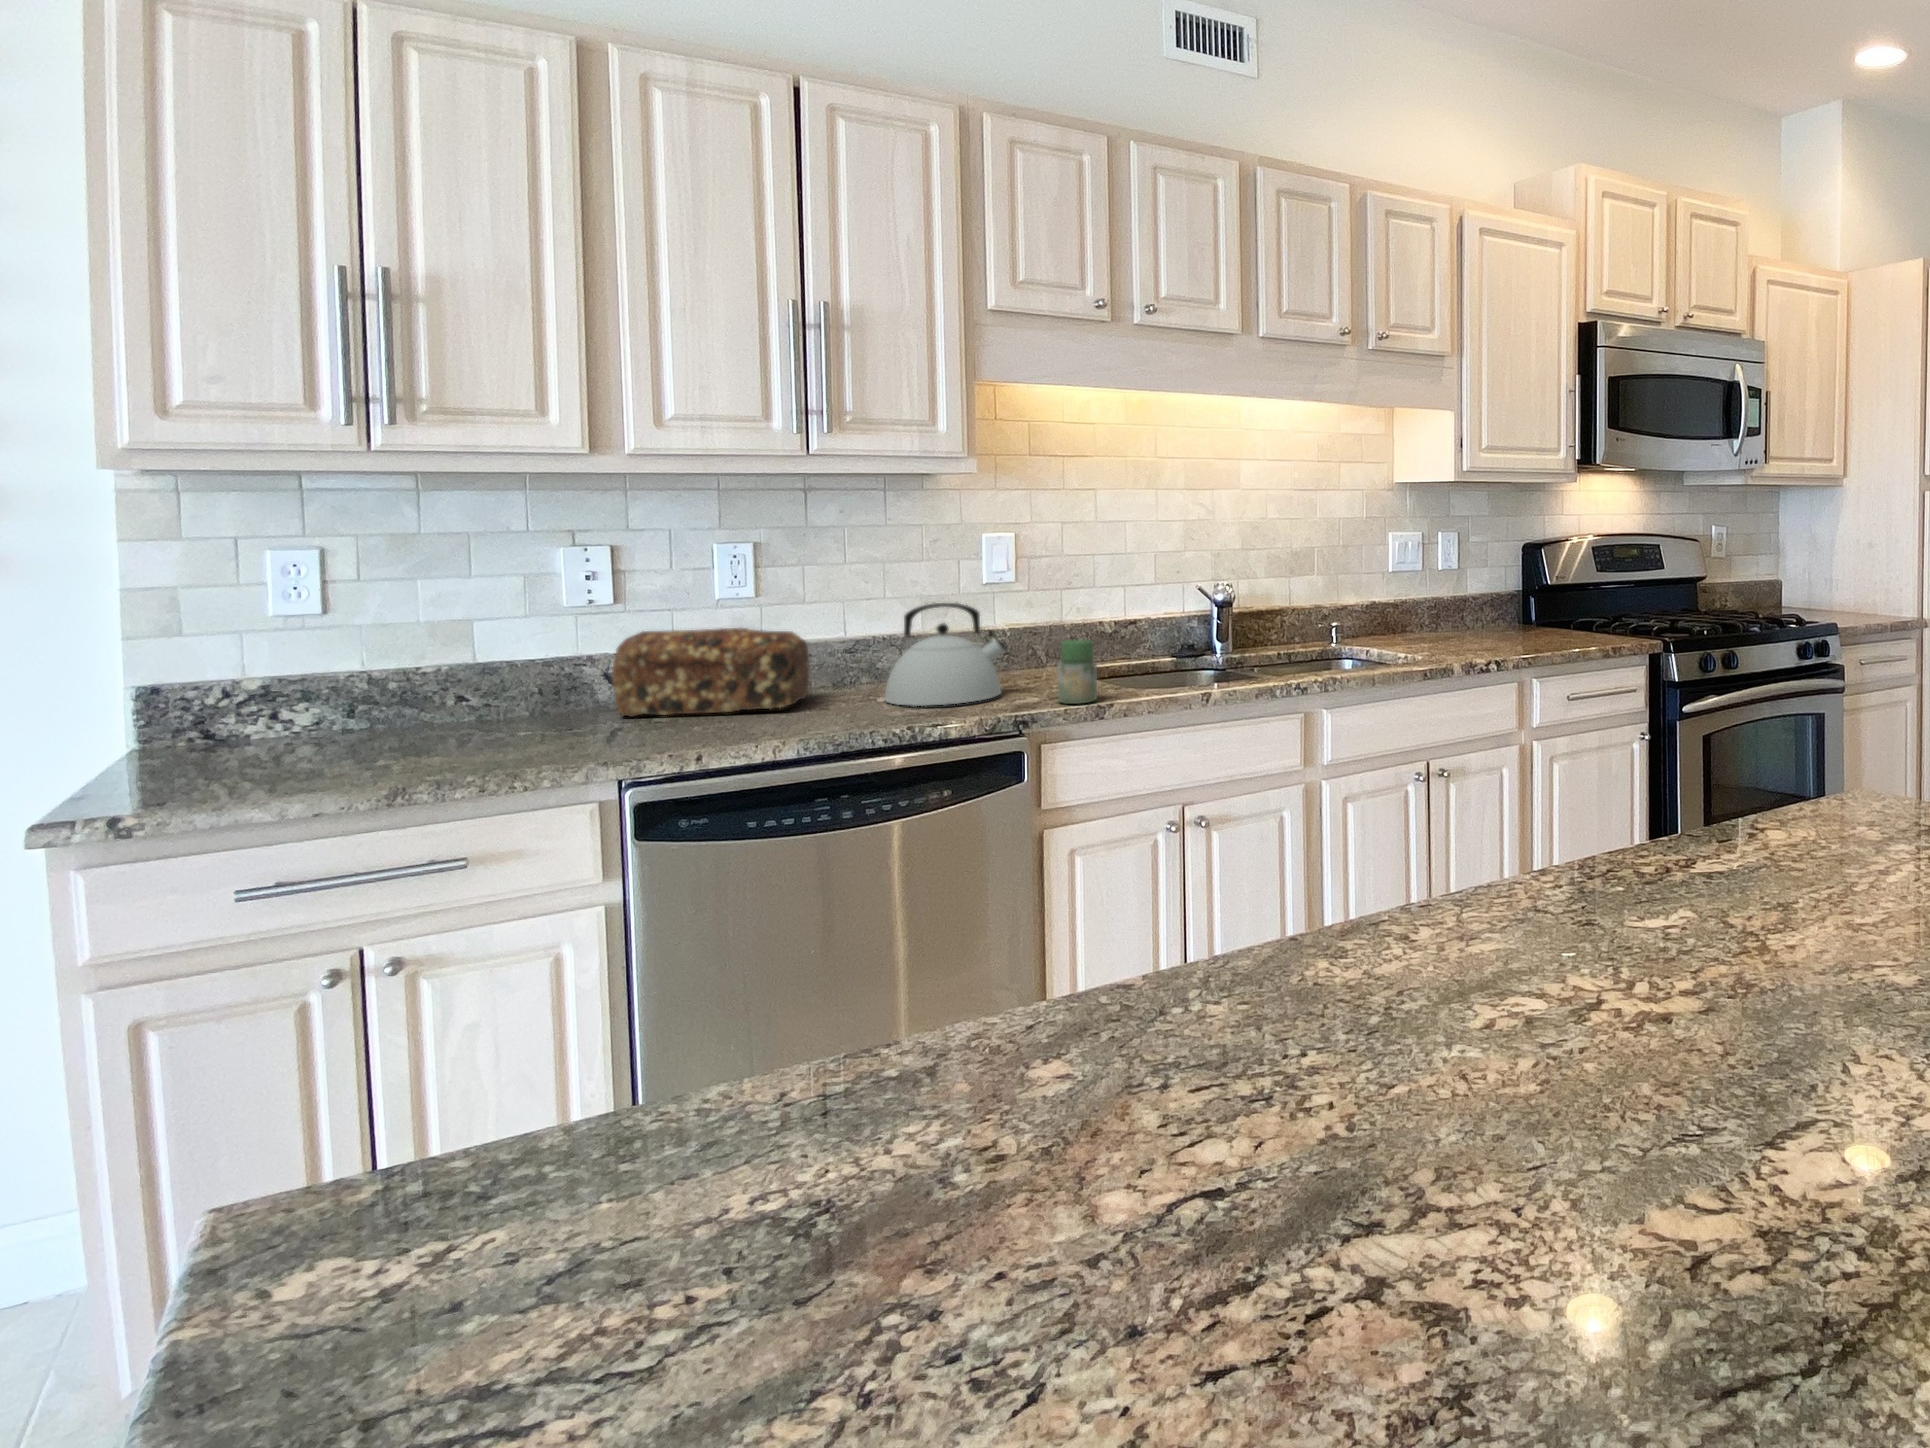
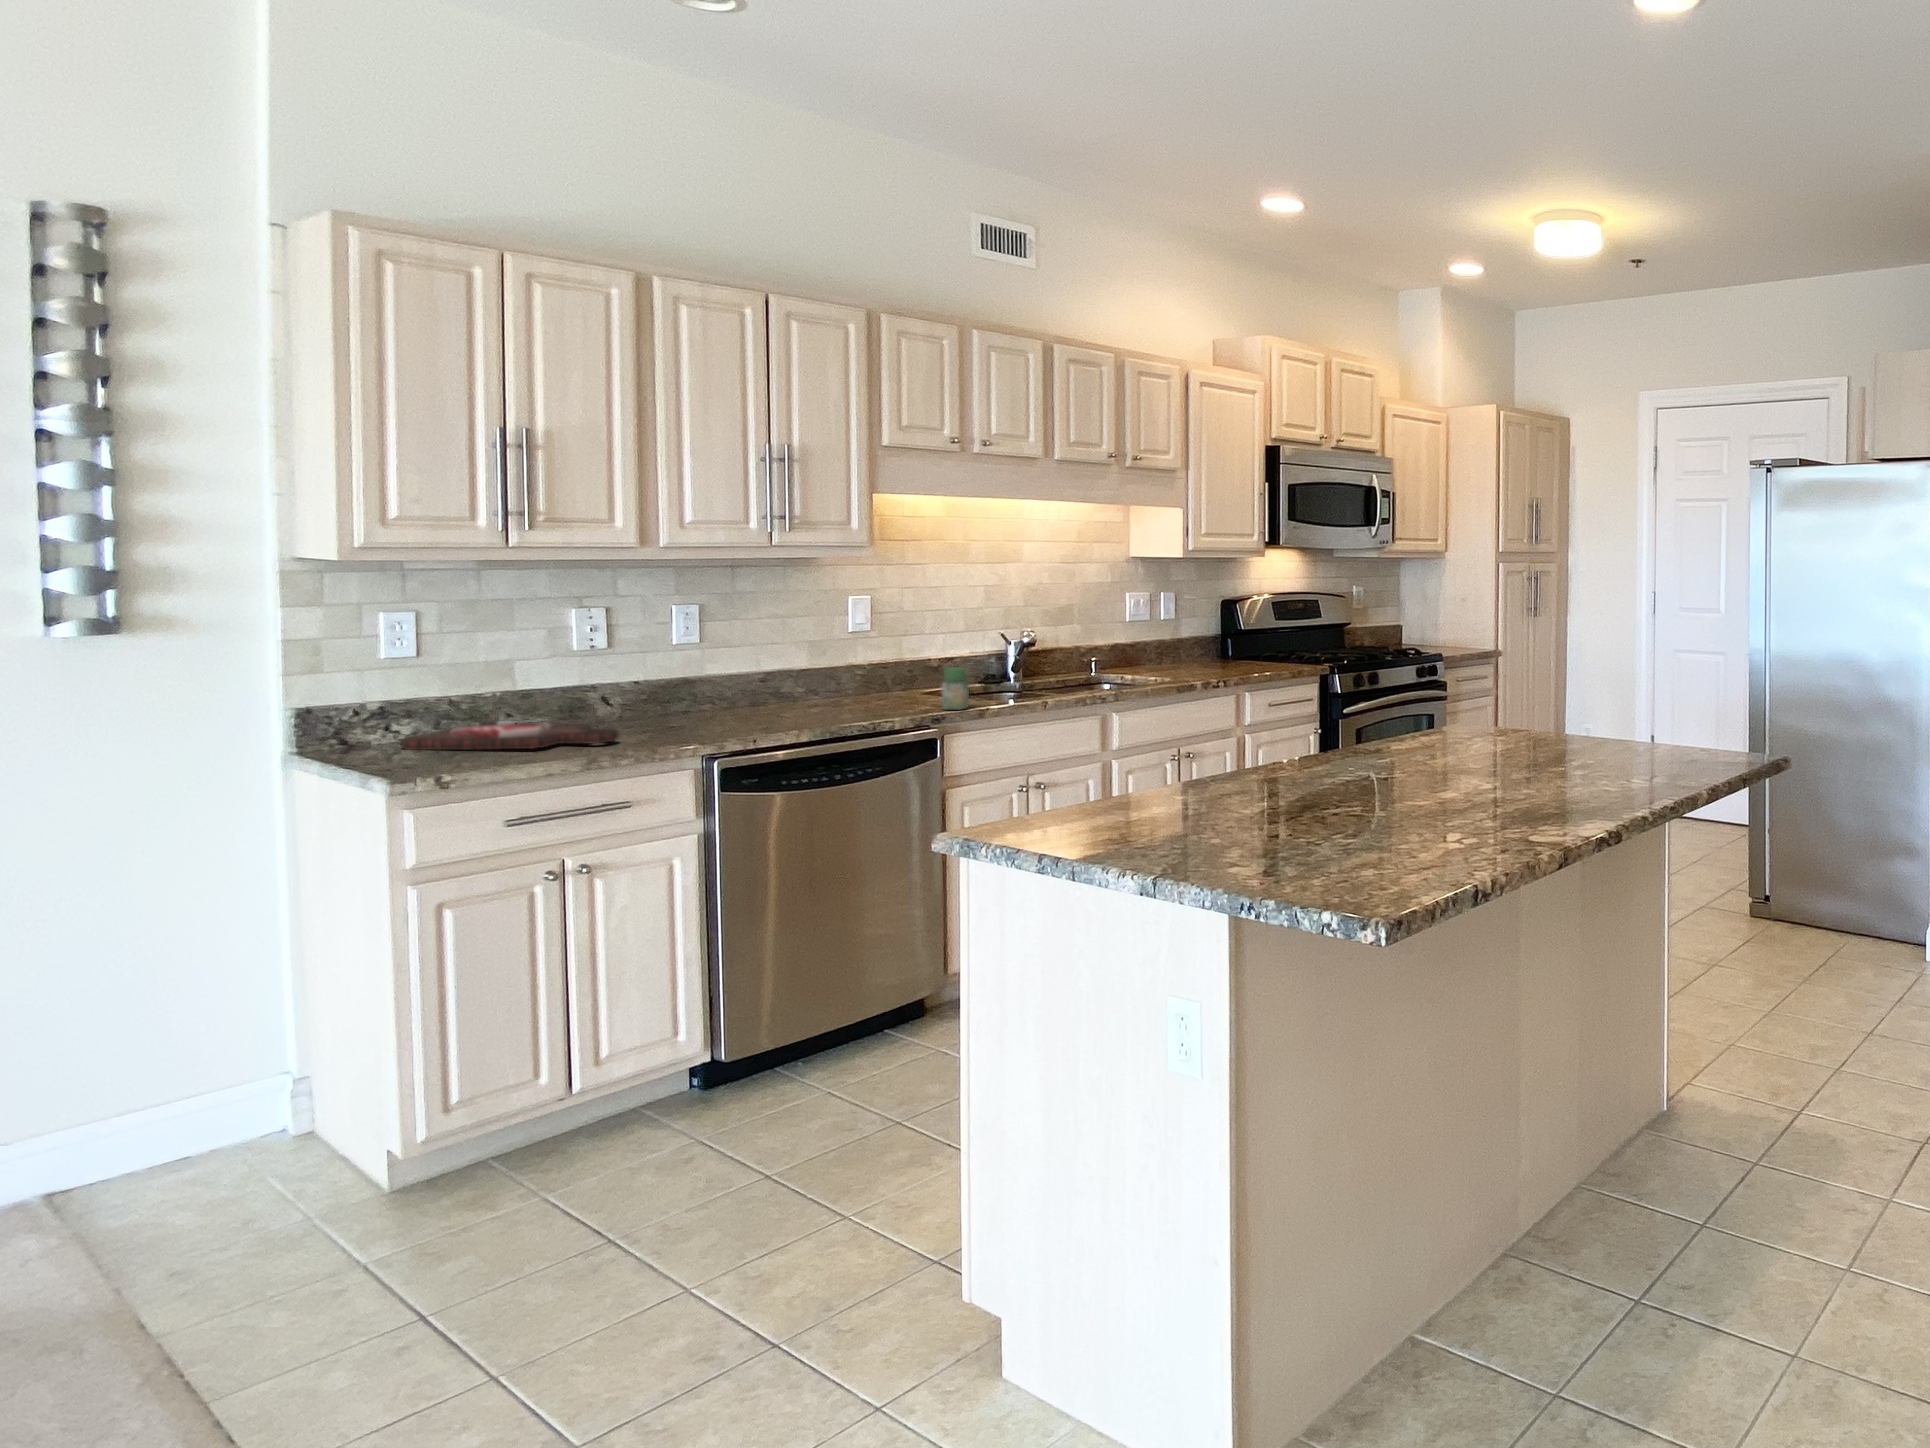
kettle: present [885,603,1006,706] -> none [813,644,897,714]
bread loaf: present [612,628,809,717] -> none [635,663,763,725]
cutting board: none [223,710,518,764] -> present [400,719,619,750]

